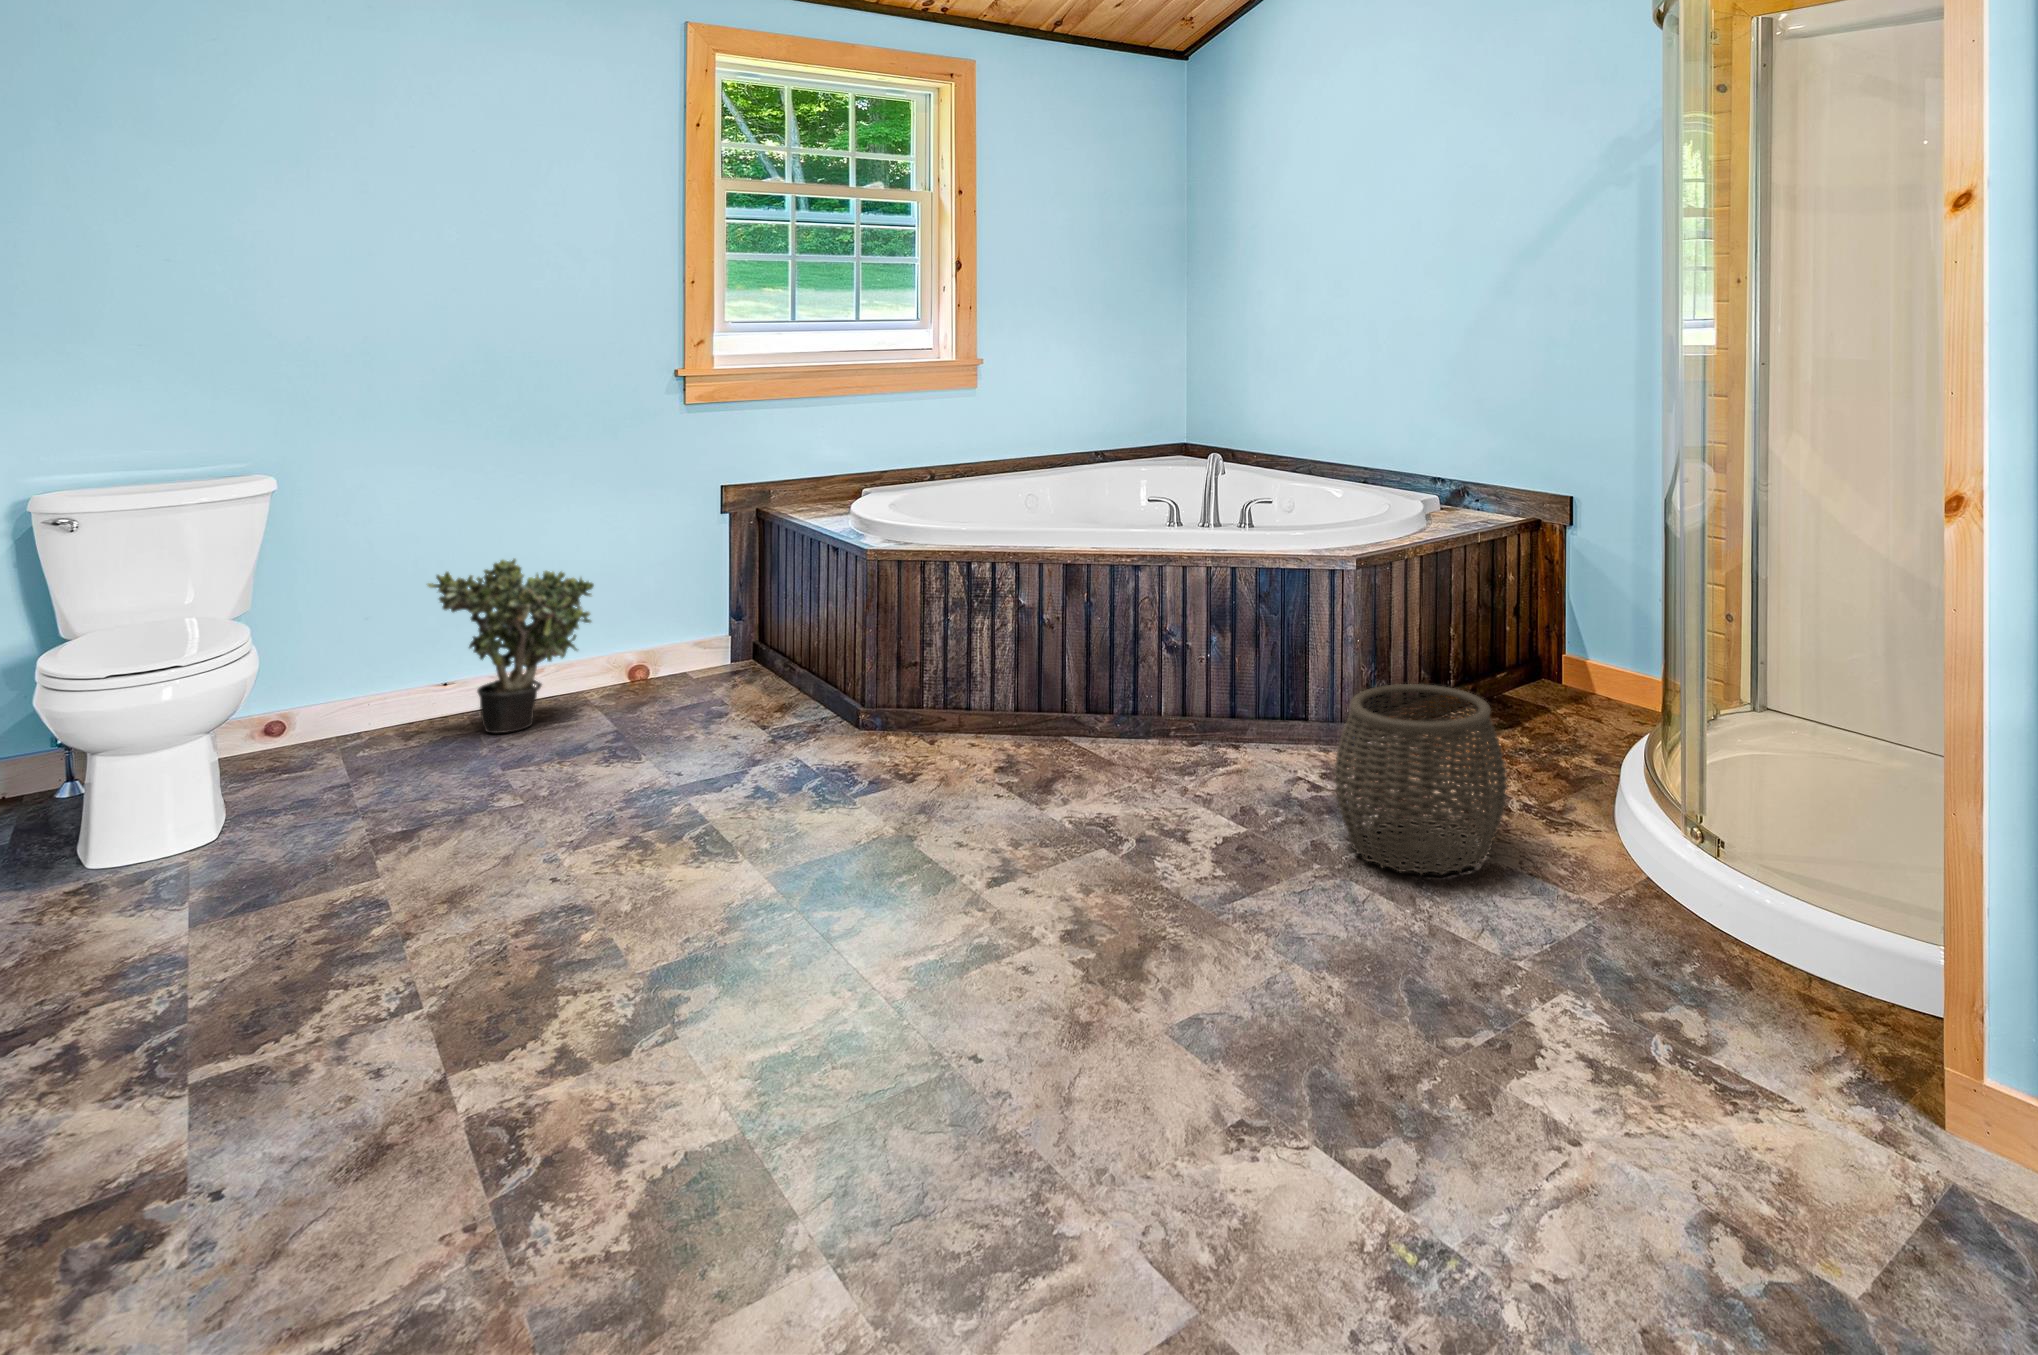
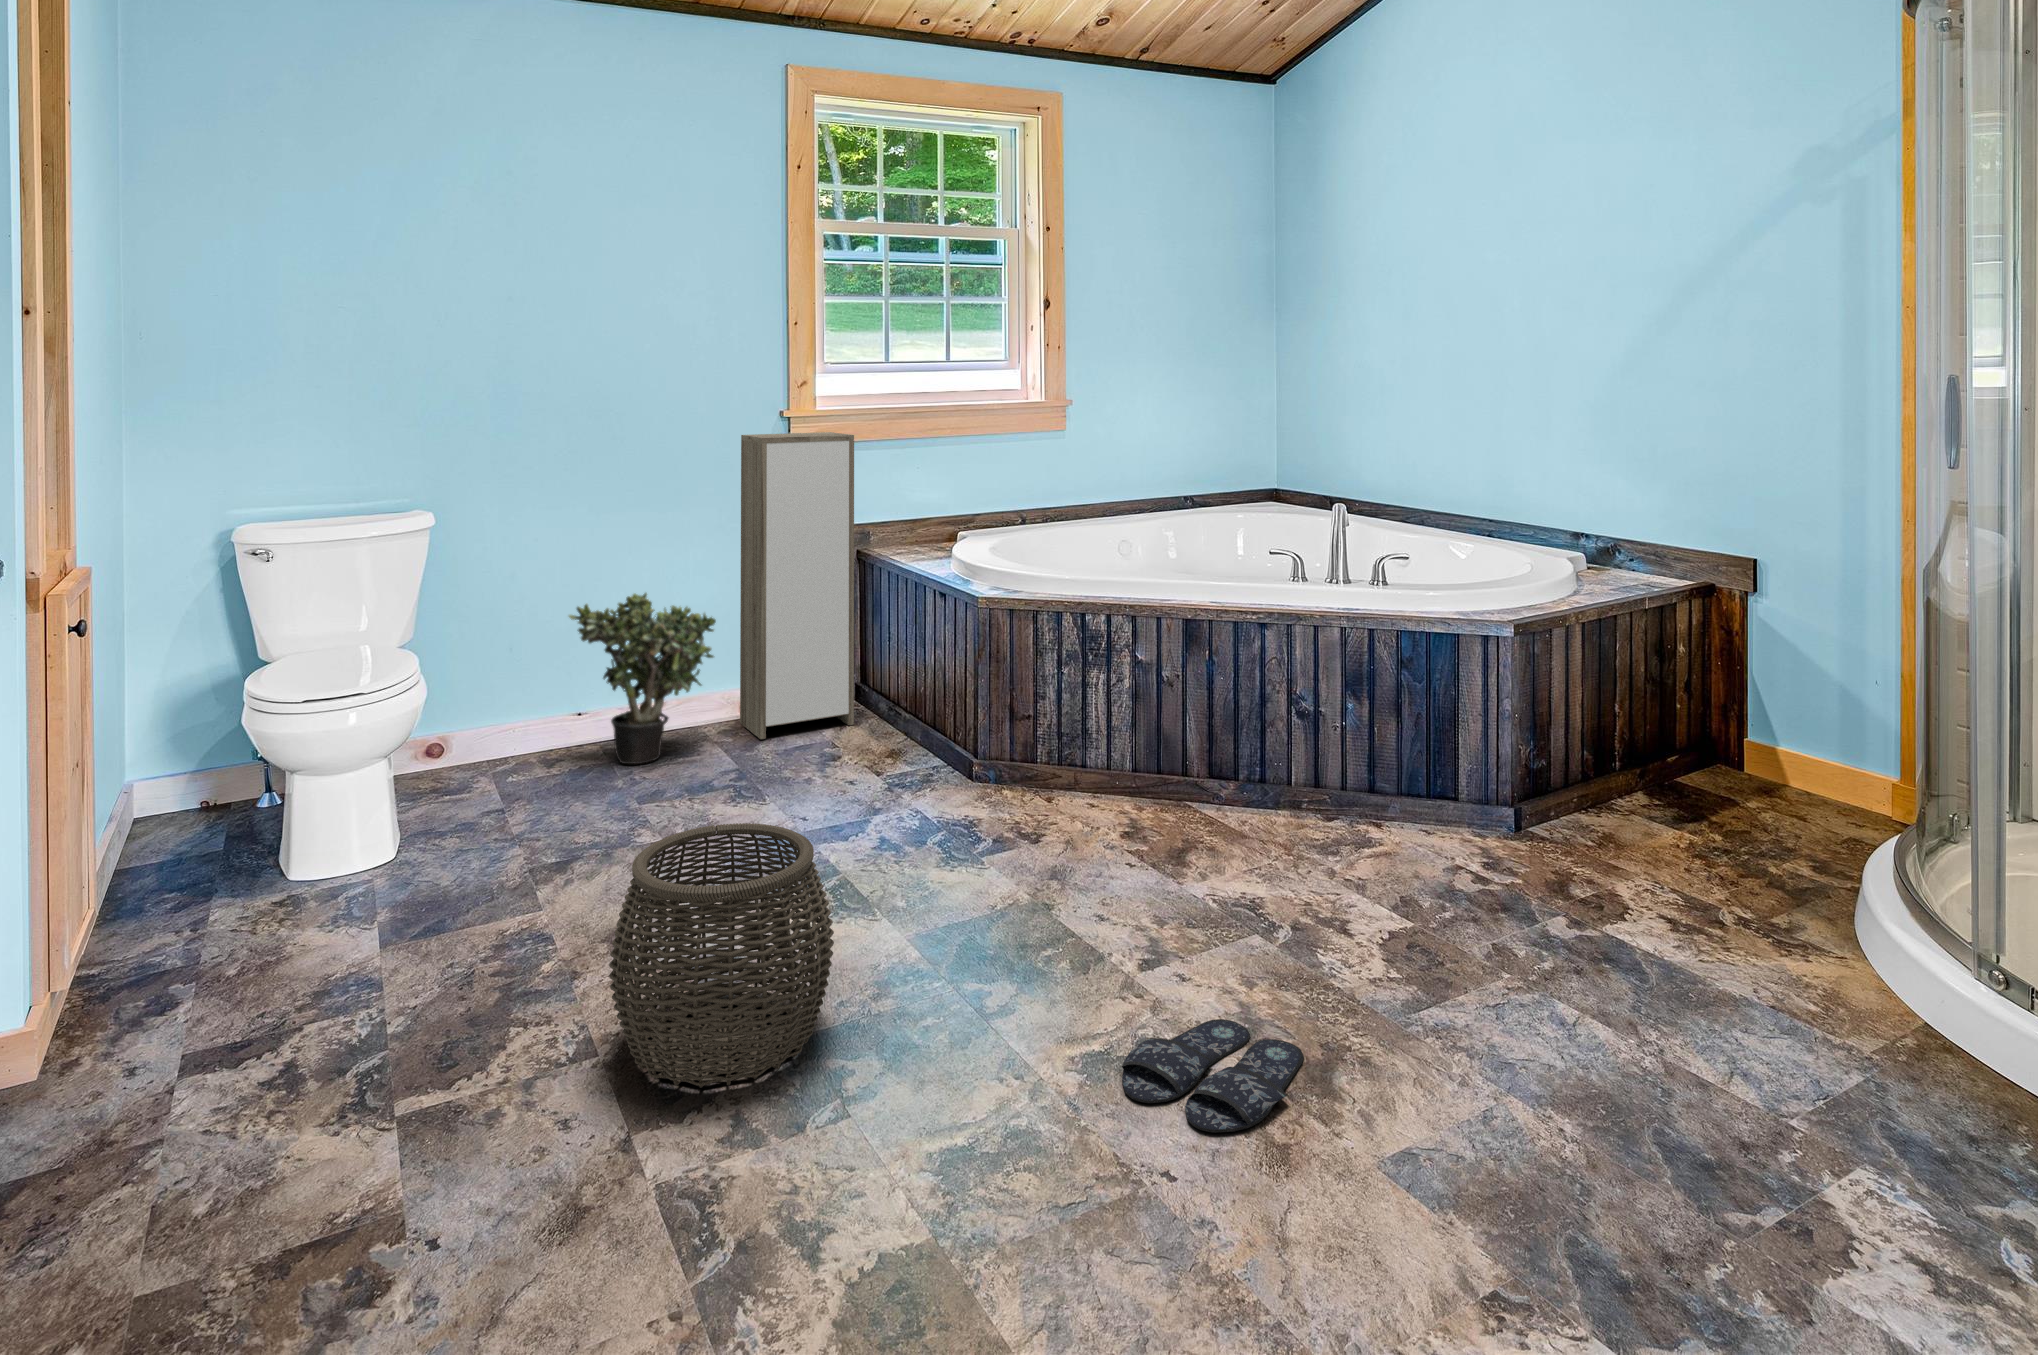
storage cabinet: none [625,393,746,702] -> present [740,432,854,739]
woven basket: present [1334,684,1508,875] -> present [609,823,834,1088]
slippers: none [948,924,1121,1019] -> present [1122,1019,1303,1133]

